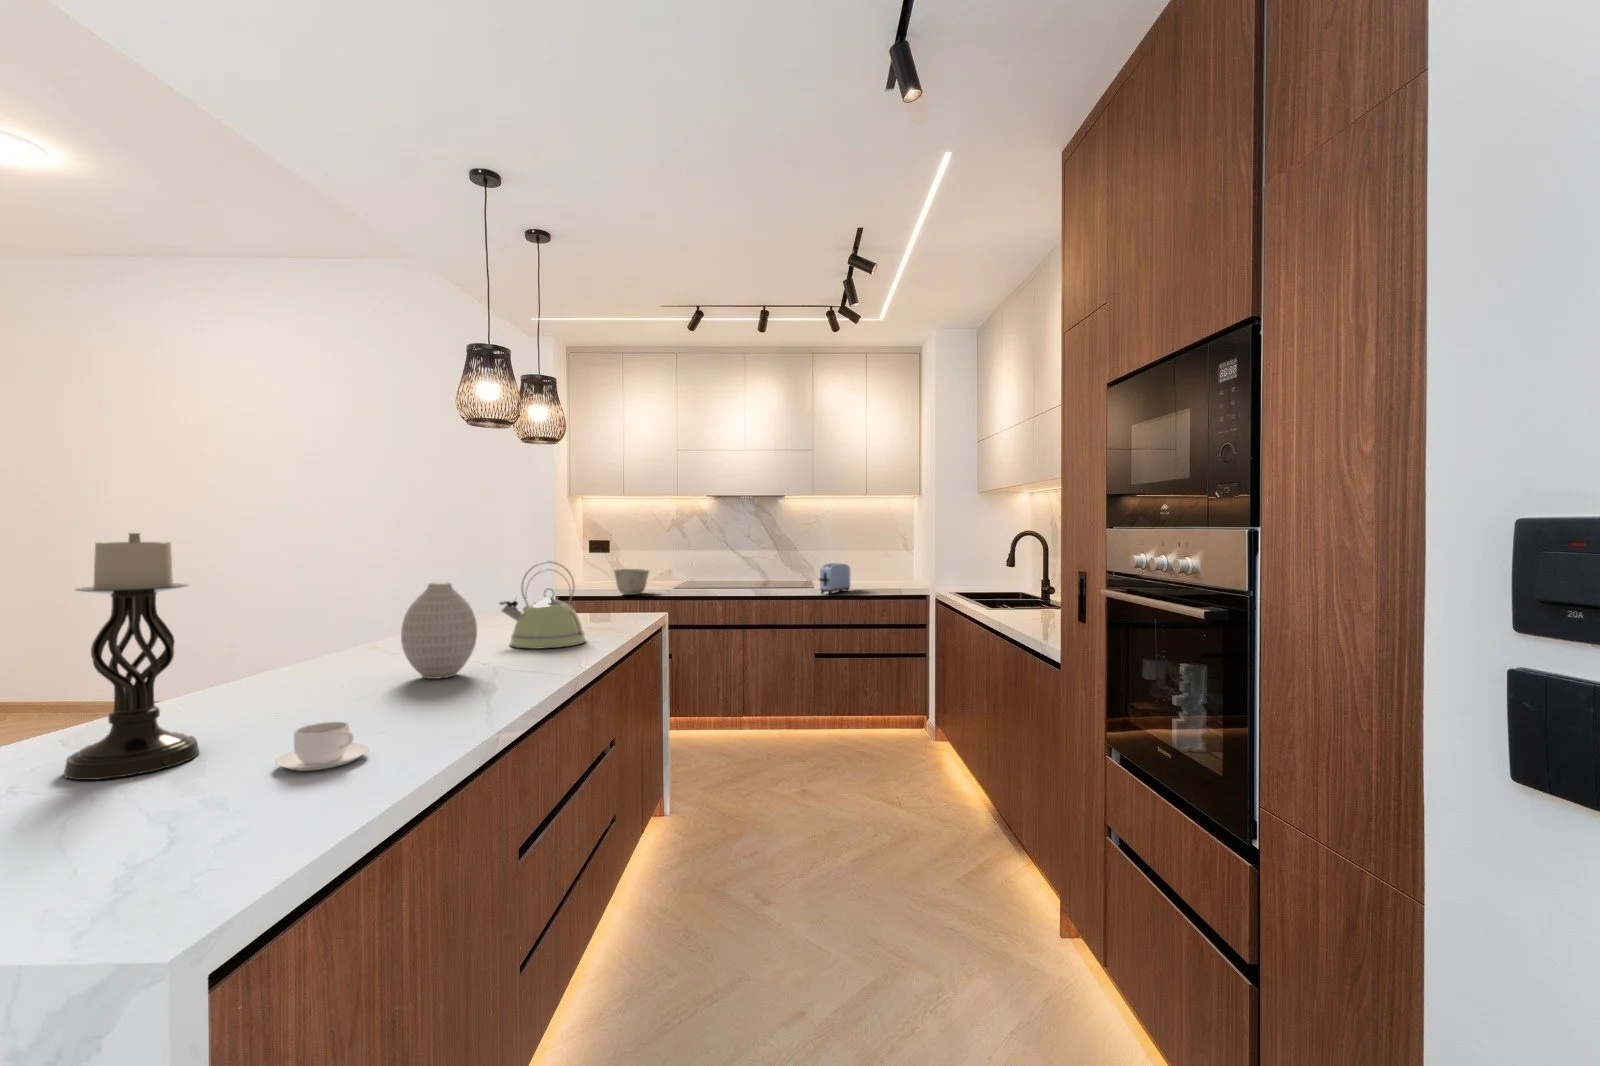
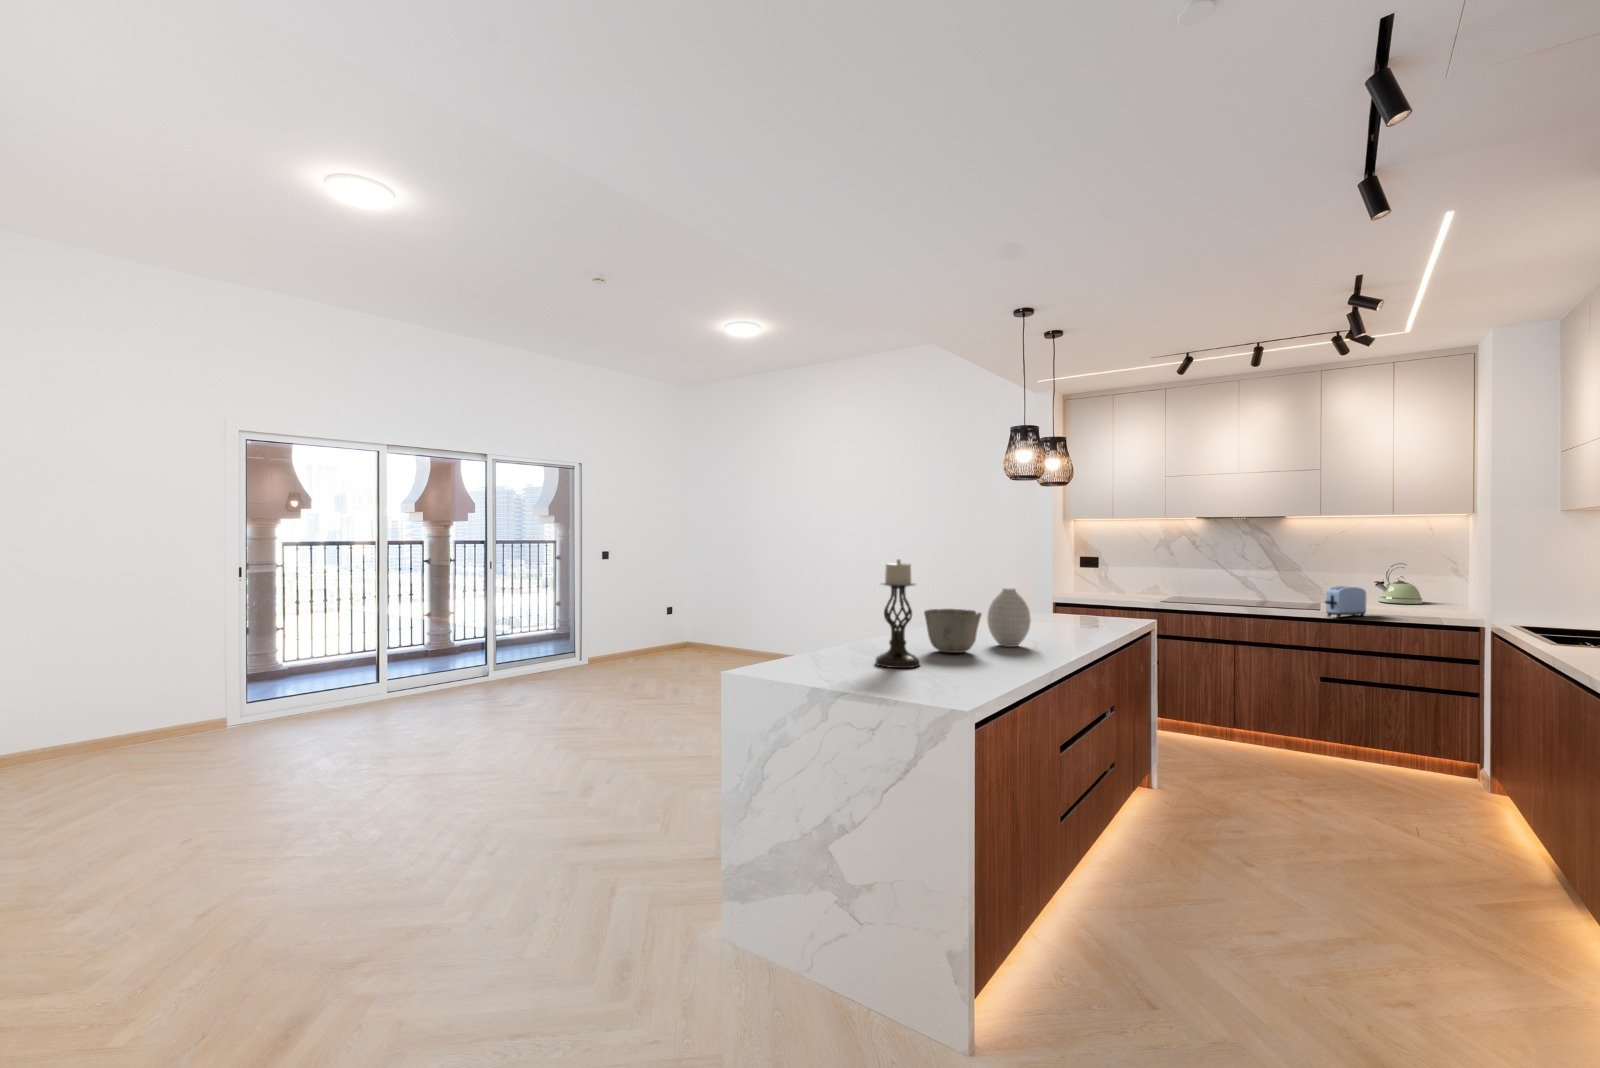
kettle: present [499,561,586,649] -> present [1374,563,1423,604]
ceramic bowl: present [614,569,649,595] -> present [924,609,982,653]
coffee cup: present [275,722,369,771] -> none [959,656,999,676]

